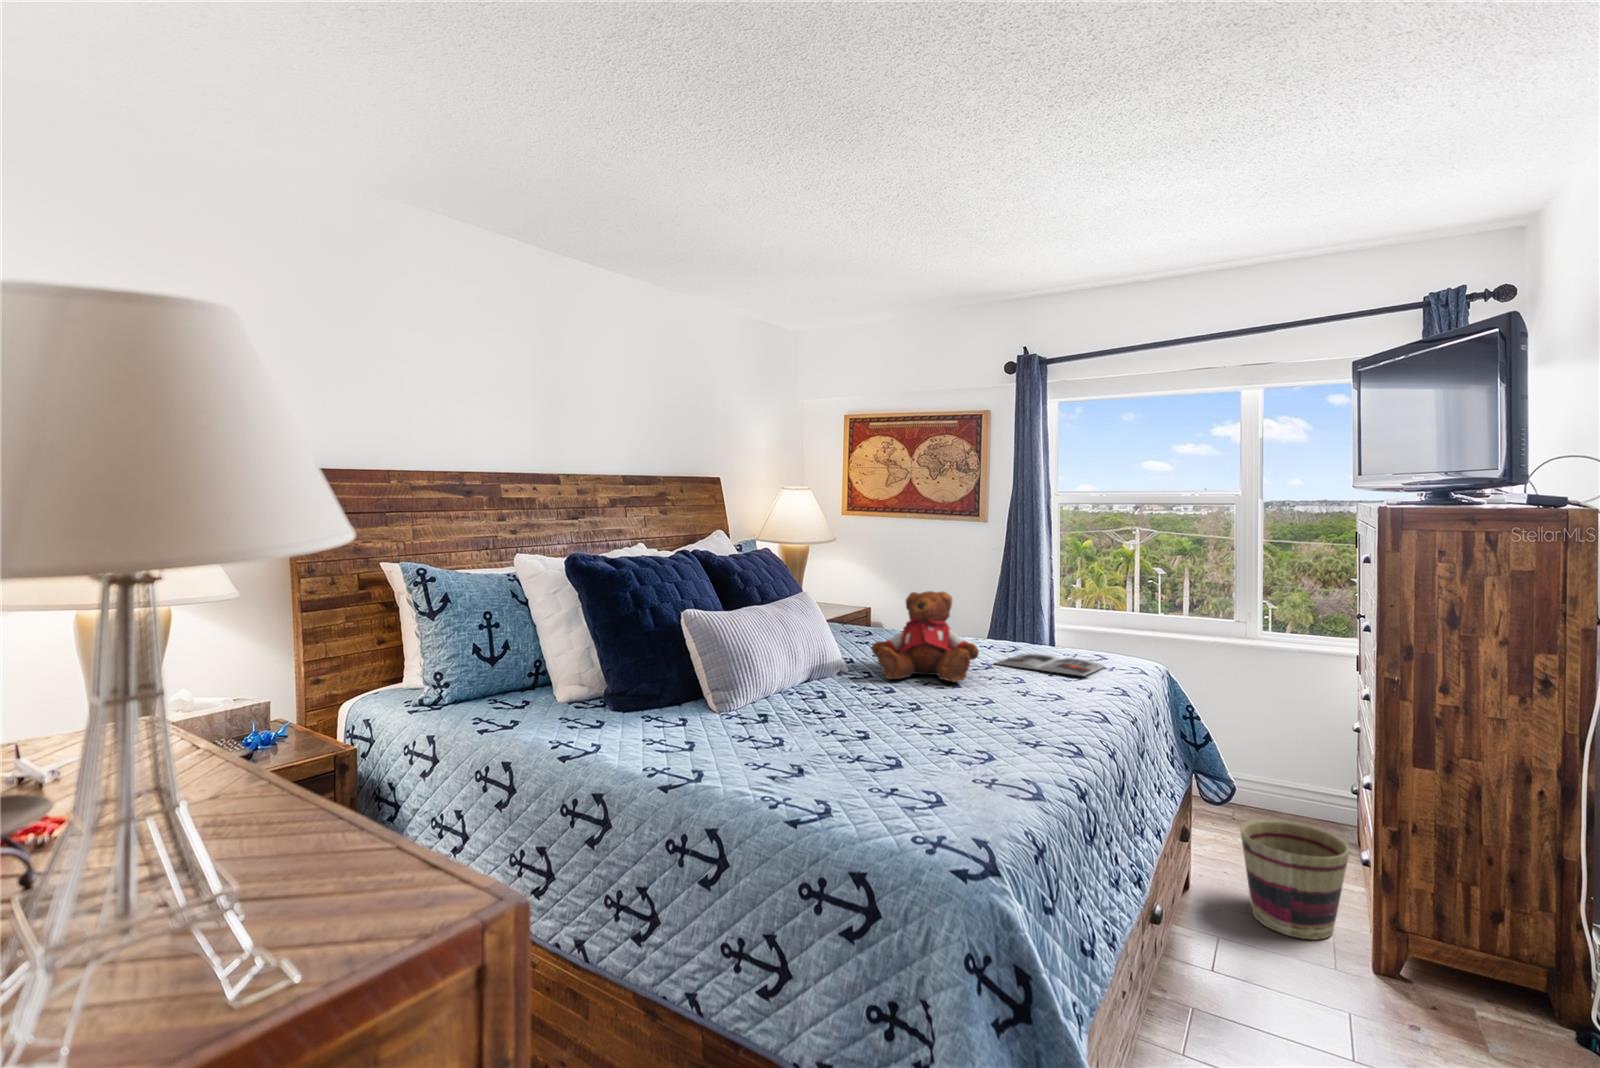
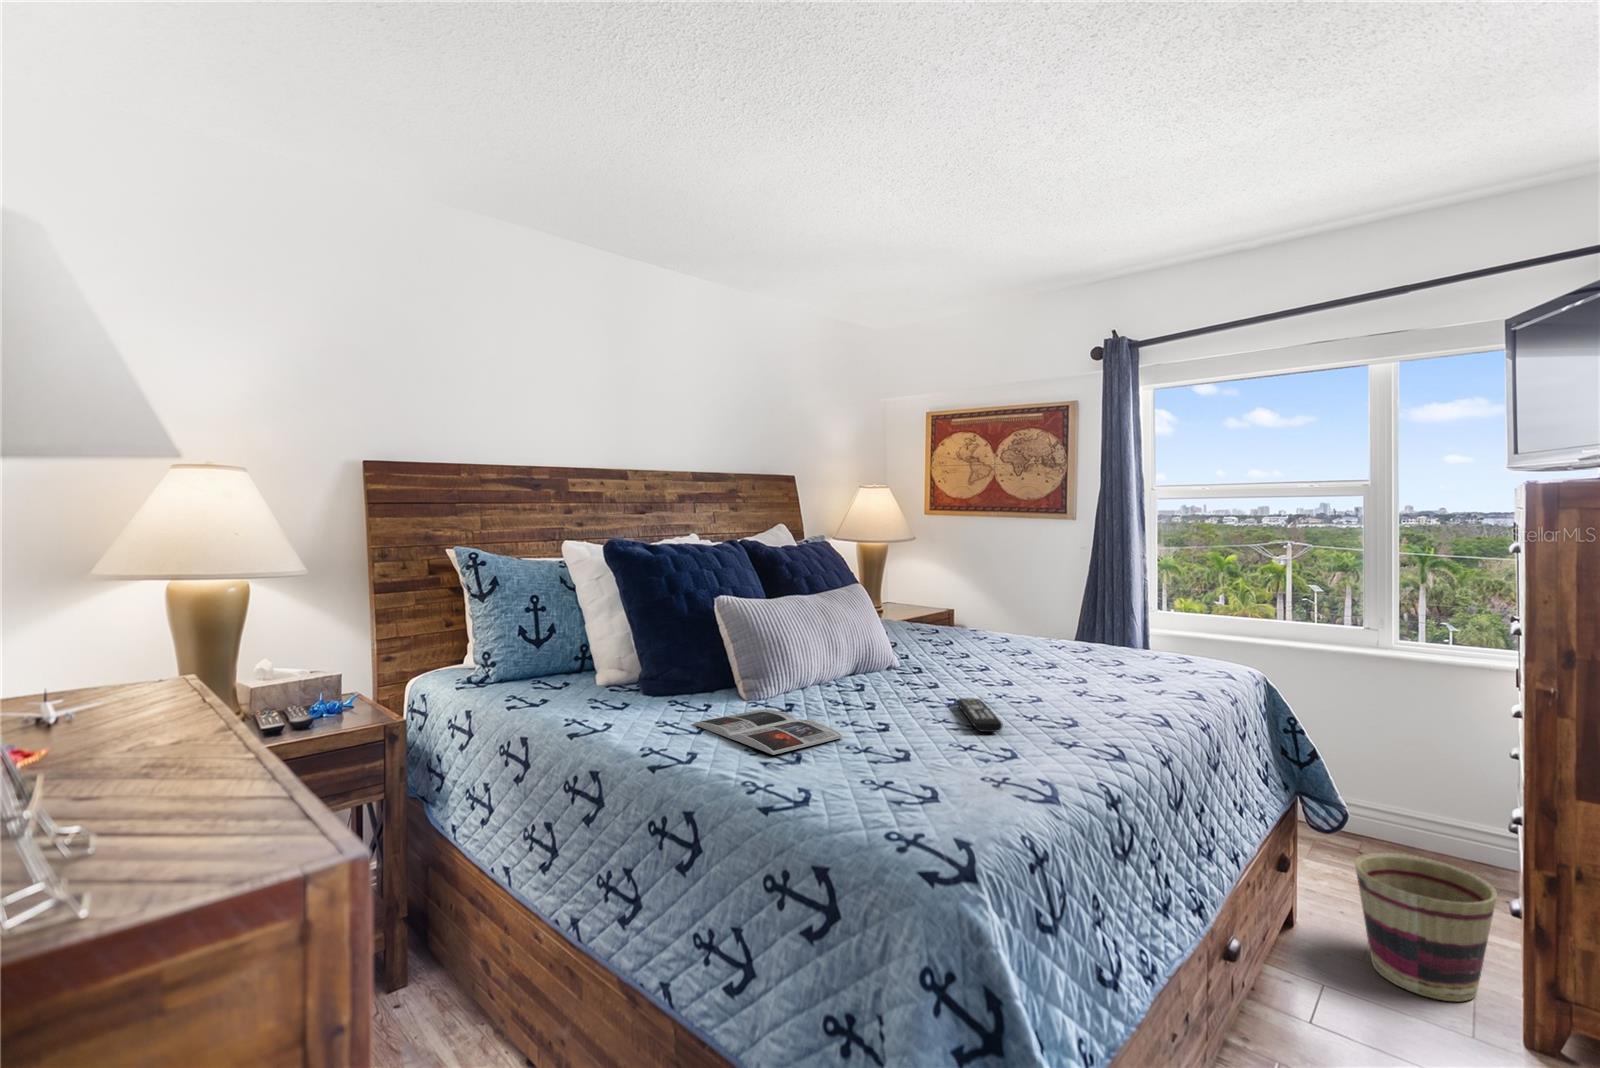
teddy bear: present [871,591,979,682] -> none [922,583,1036,679]
magazine: present [995,654,1105,676] -> present [693,709,843,755]
remote control: none [920,703,972,736] -> present [957,699,1003,732]

